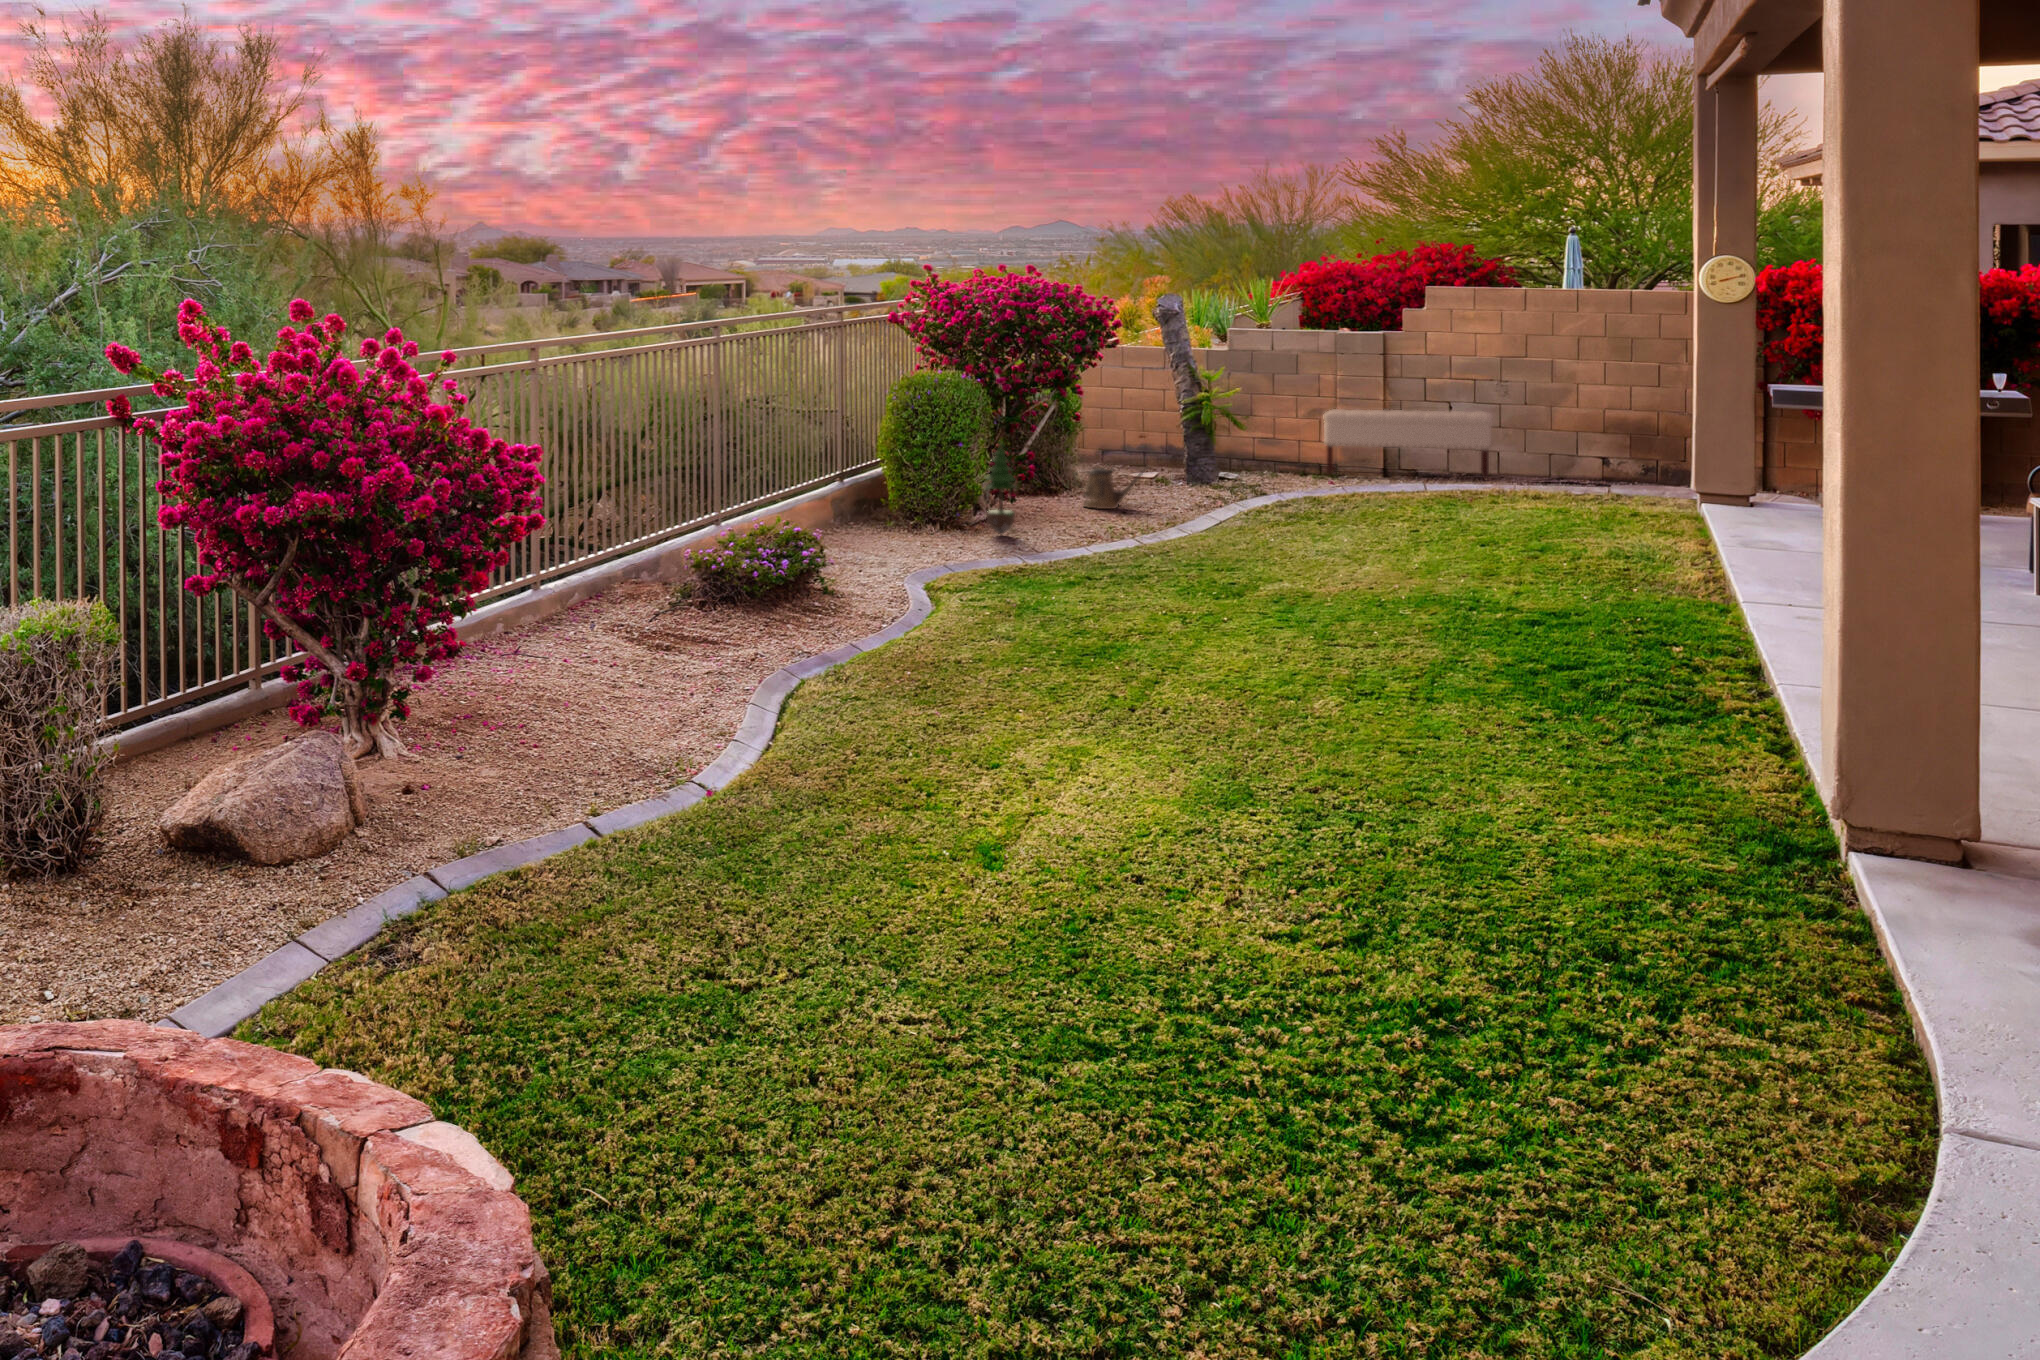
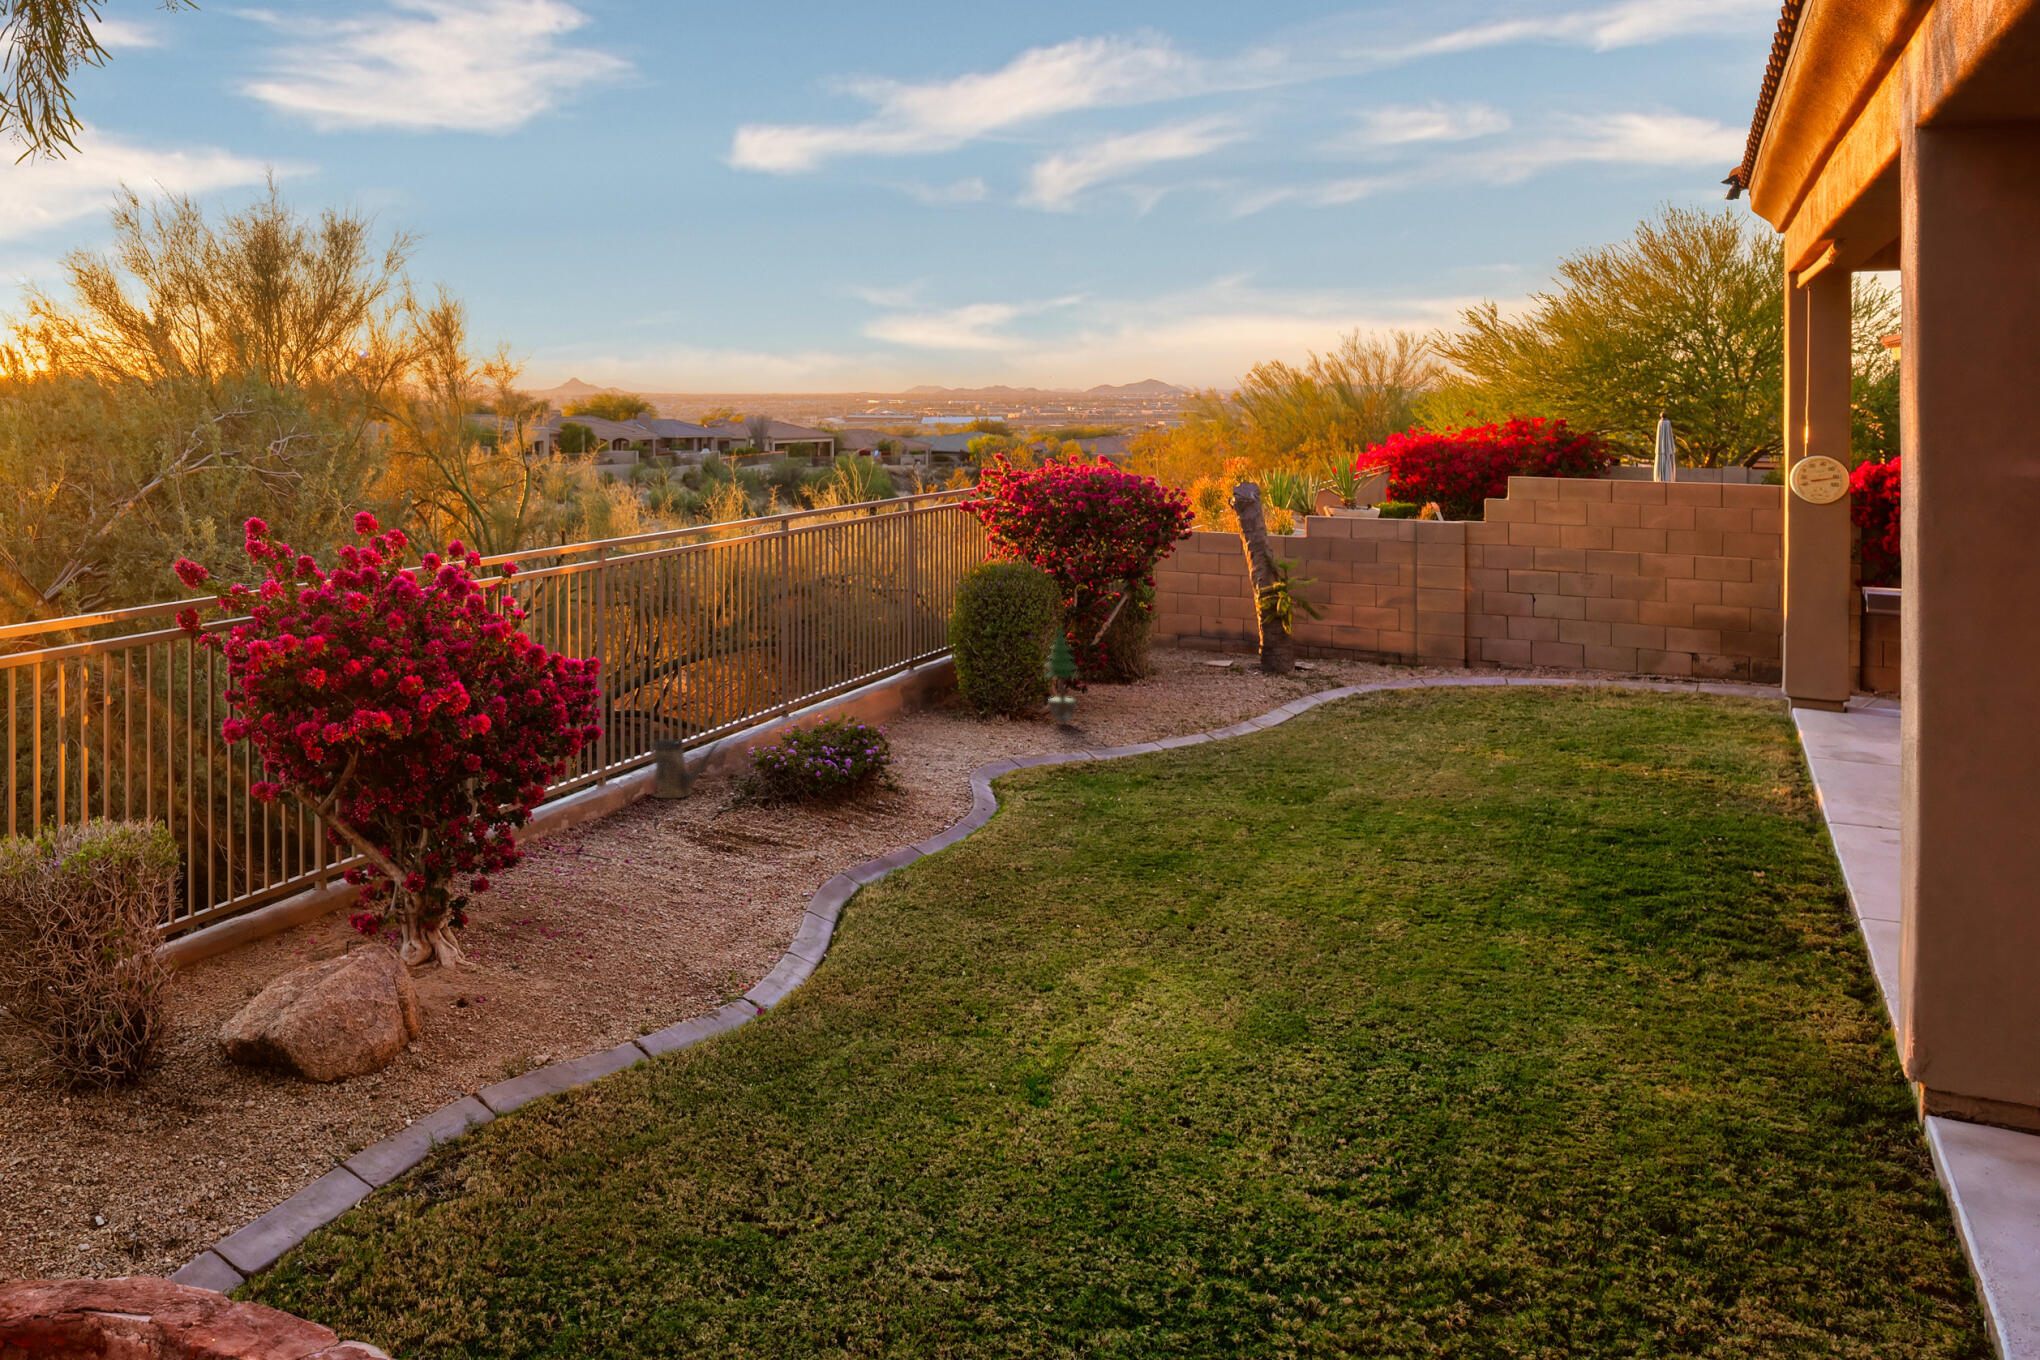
bench: present [1324,409,1492,480] -> none [1393,594,1568,670]
watering can: present [1078,467,1148,509] -> present [652,739,722,798]

